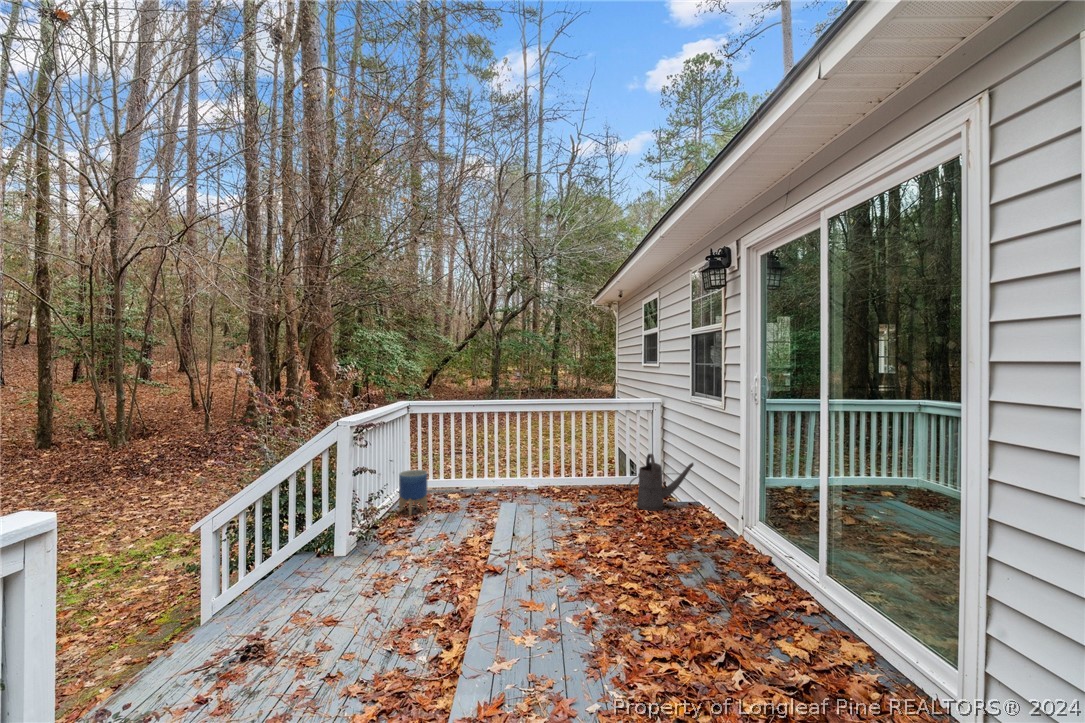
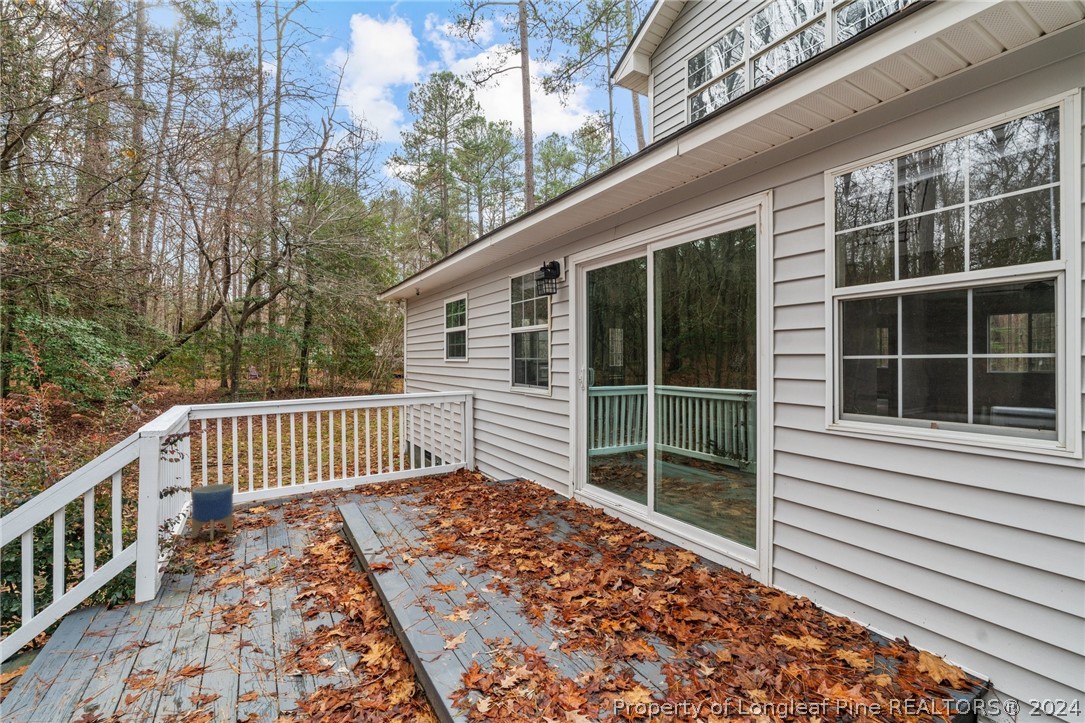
watering can: present [629,454,694,511] -> none [465,440,520,492]

